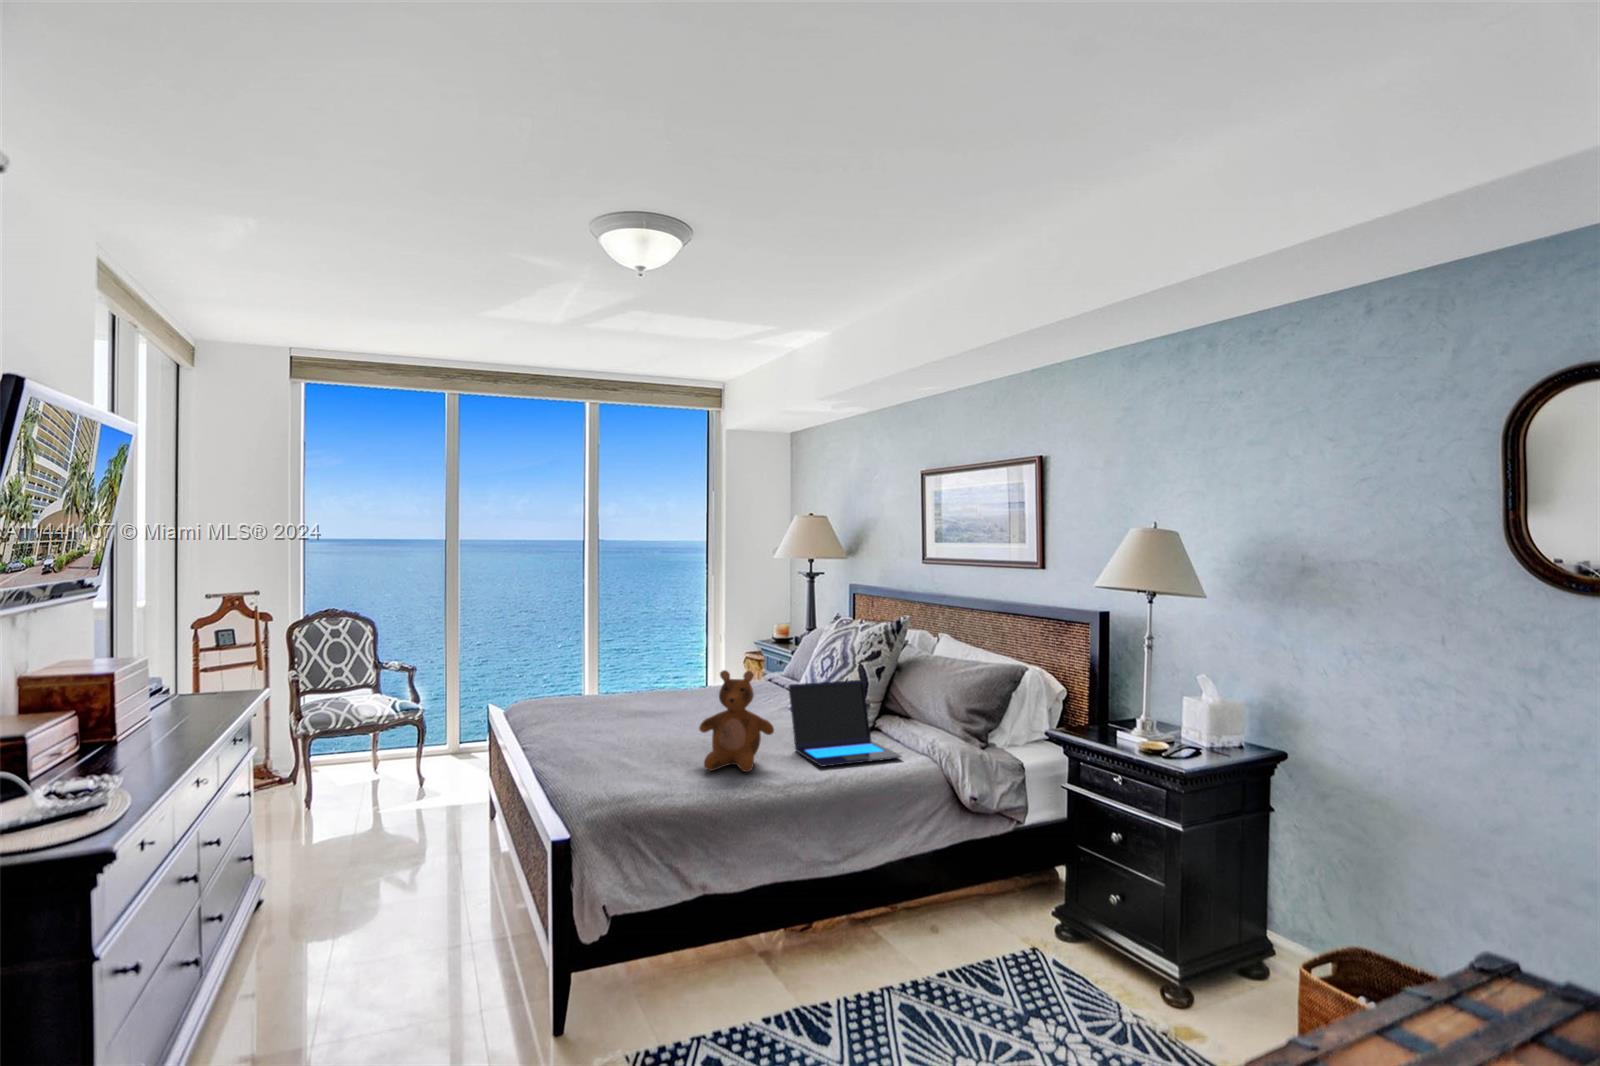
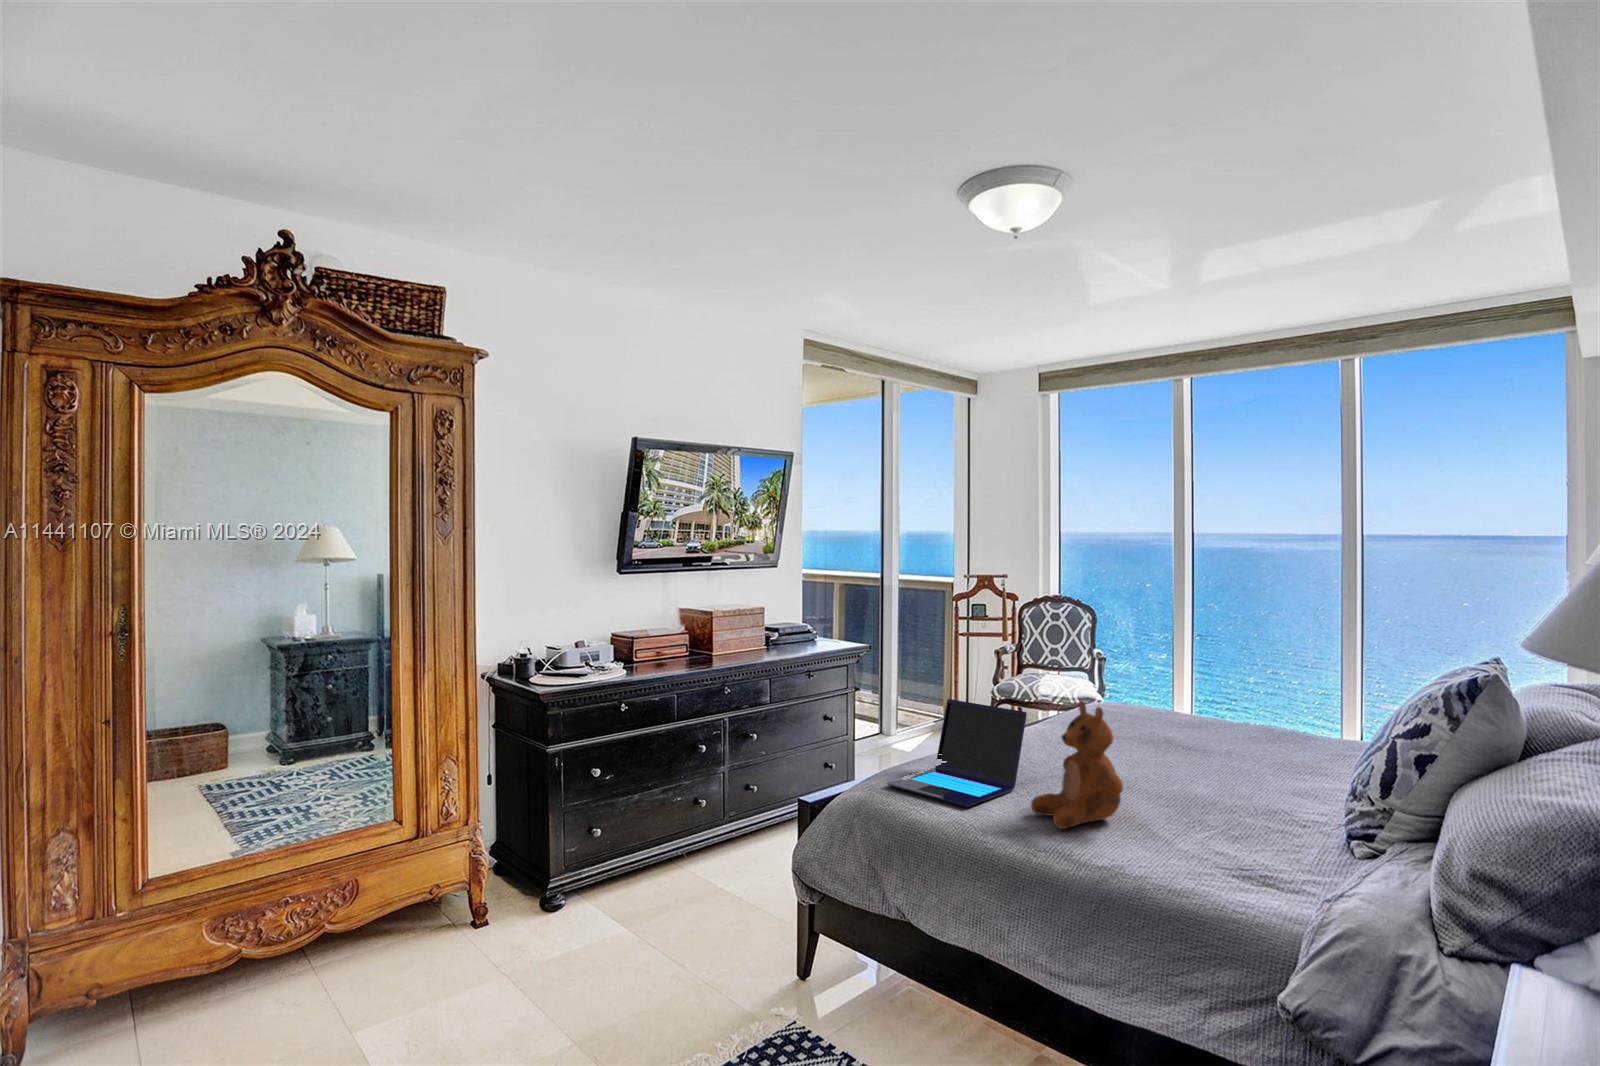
laptop: present [789,680,902,766] -> present [886,699,1027,807]

